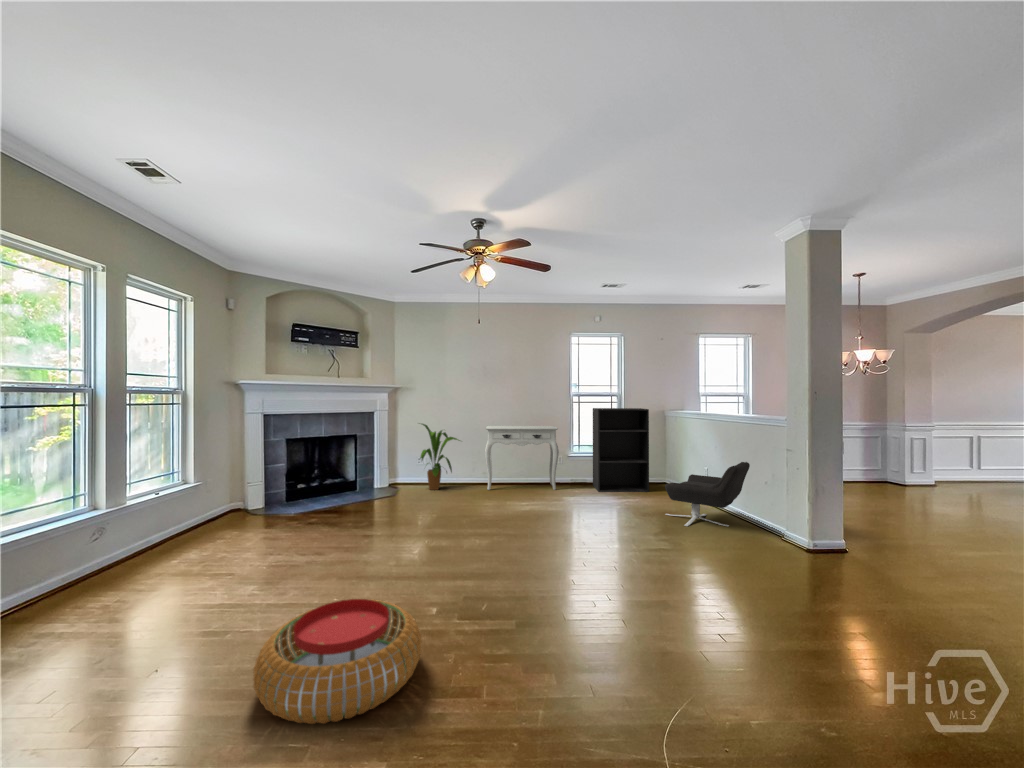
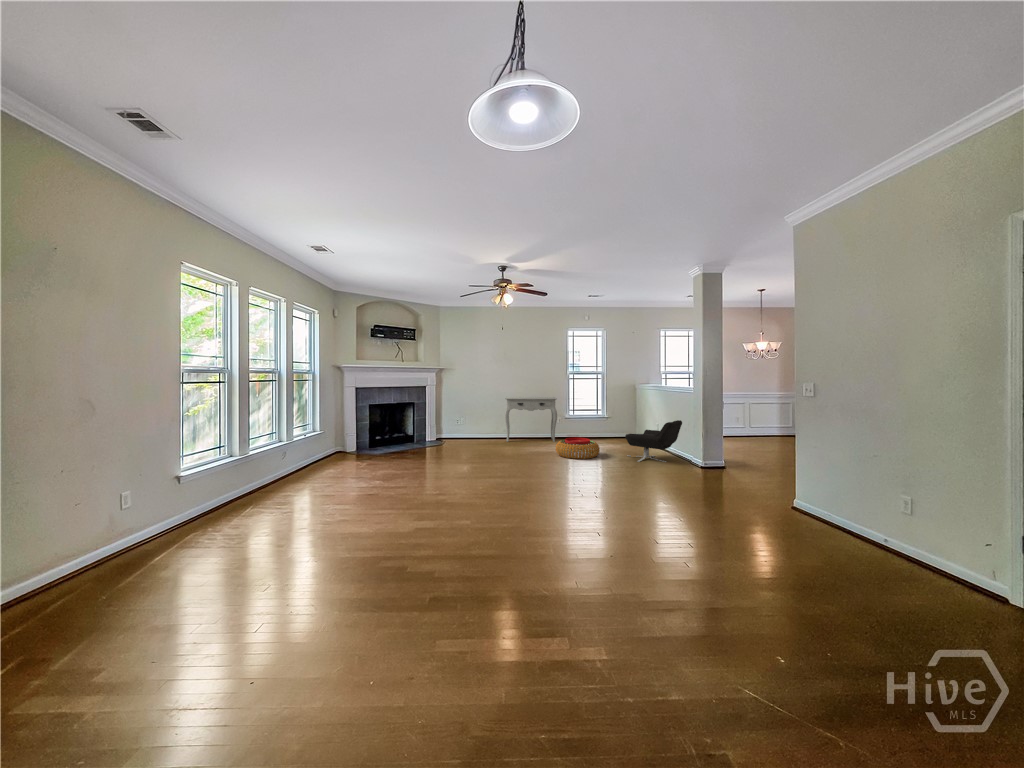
bookshelf: present [593,408,649,492] -> none [582,384,622,444]
house plant: present [420,424,460,490] -> none [457,395,489,441]
pouf: present [253,599,422,724] -> present [556,437,600,459]

